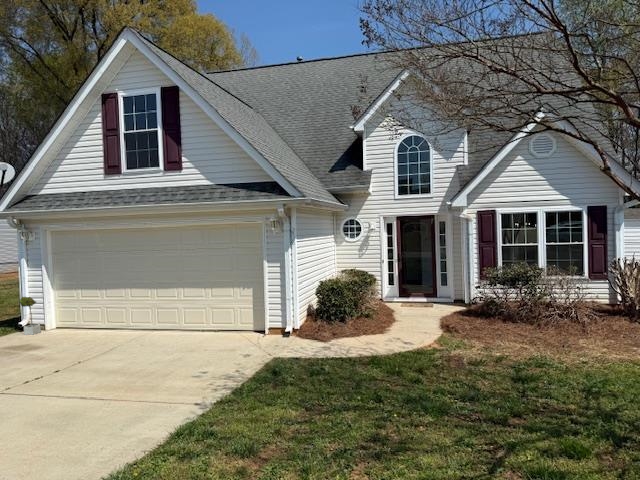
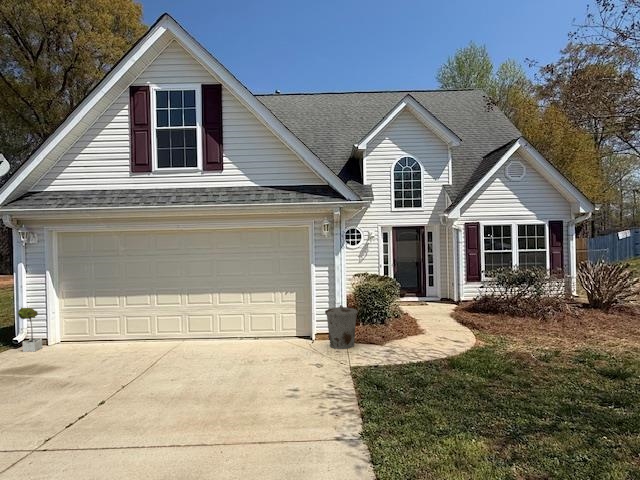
trash can: none [269,301,301,344] -> present [325,305,358,349]

